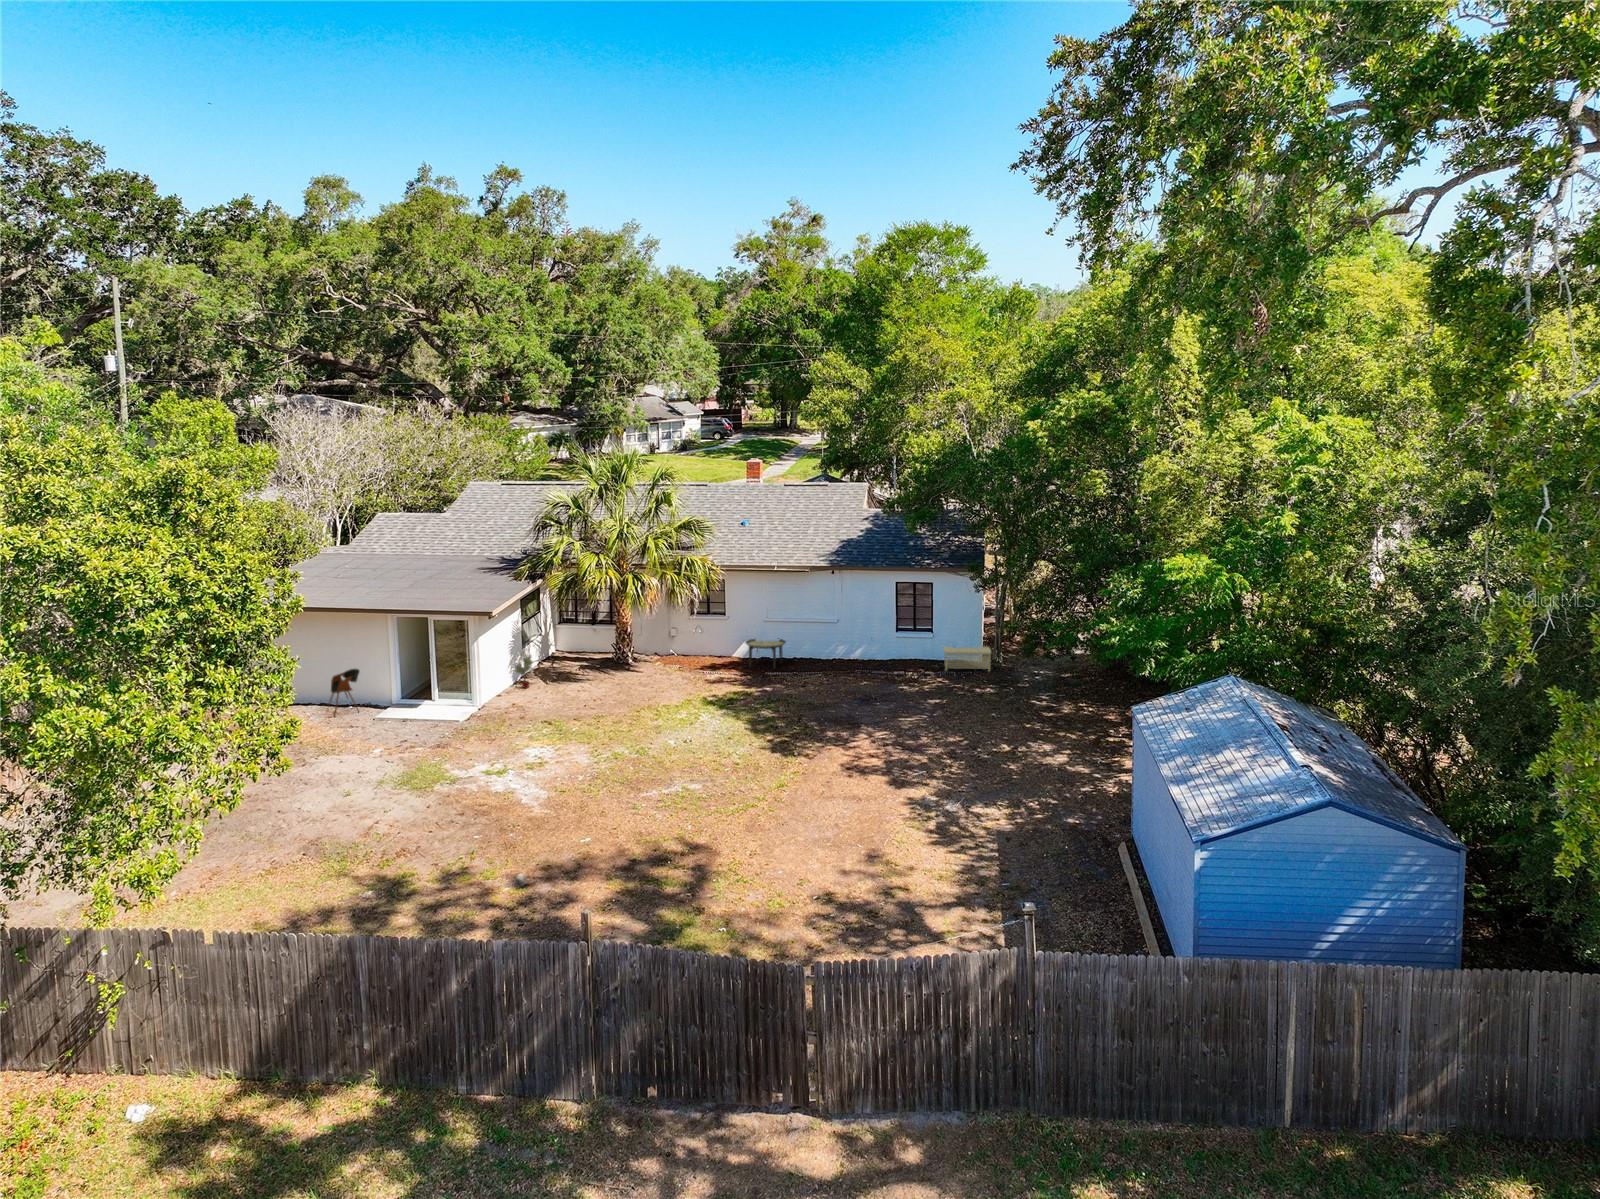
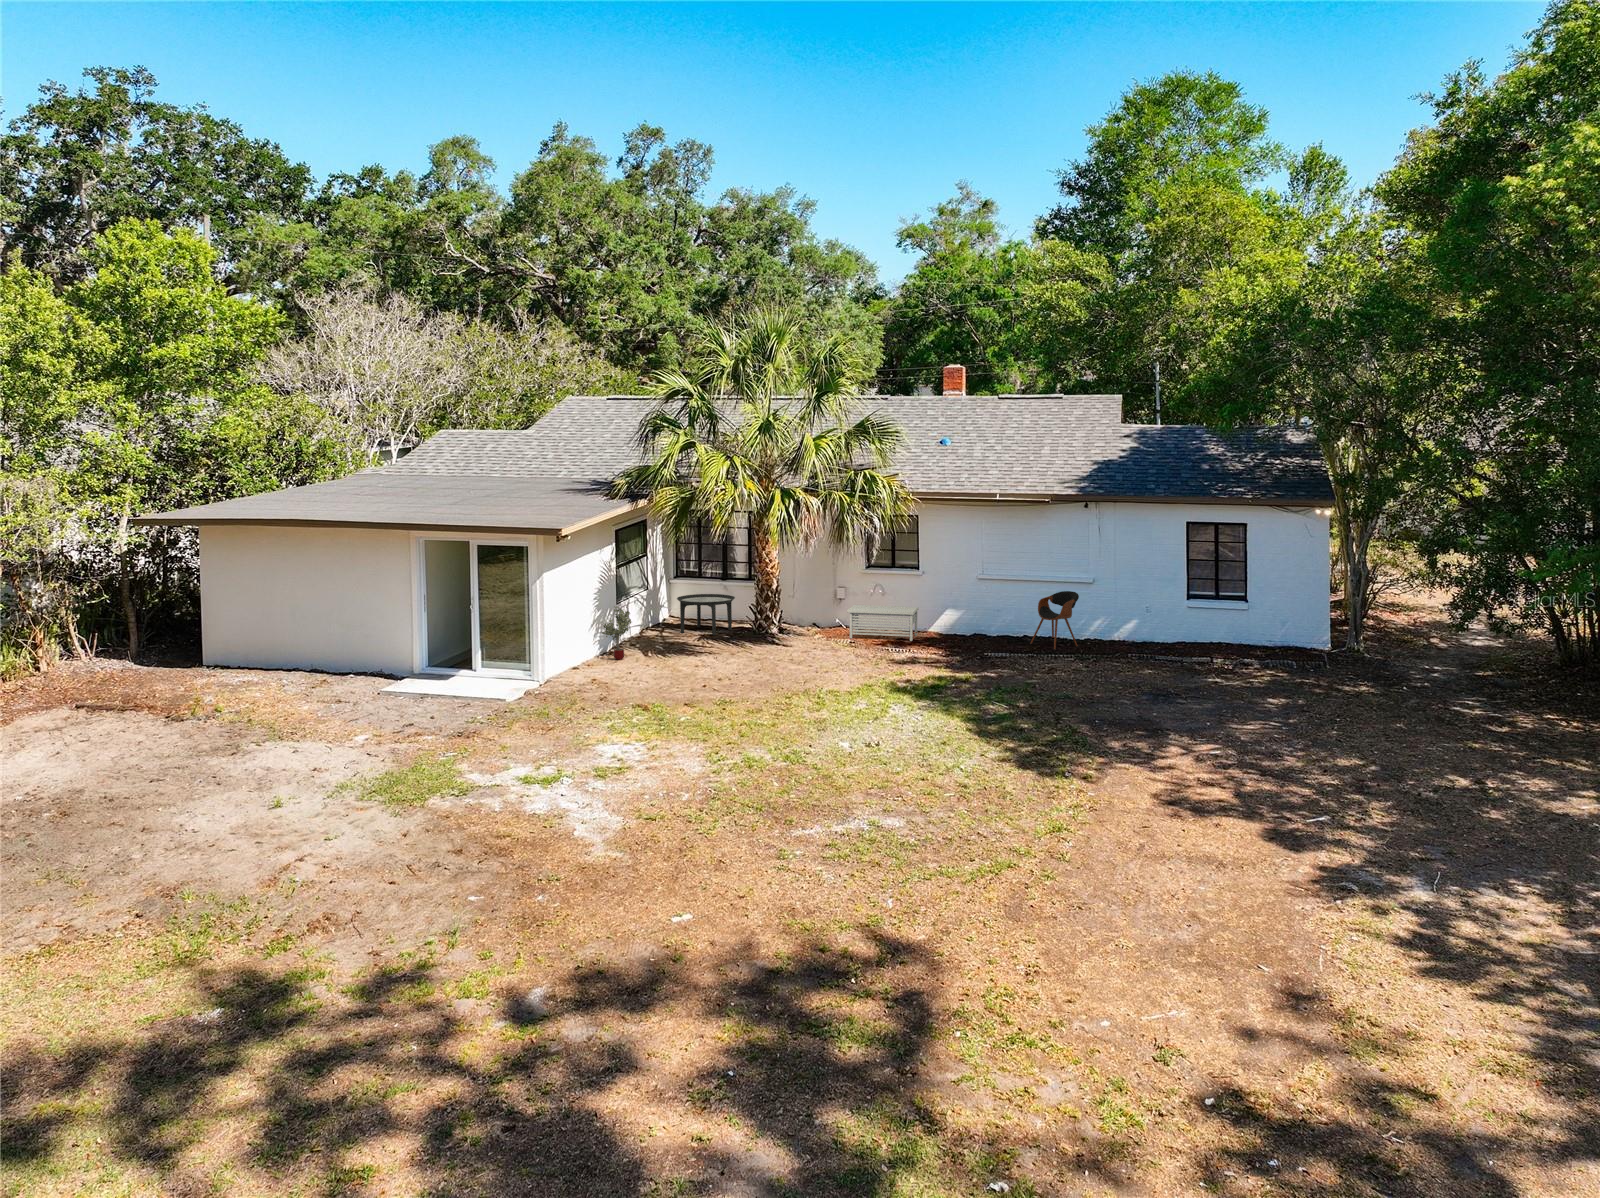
round table: present [746,638,786,669] -> present [677,594,735,635]
storage bench: present [943,646,991,671] -> present [847,605,919,641]
chair: present [330,669,360,715] -> present [1030,591,1079,650]

